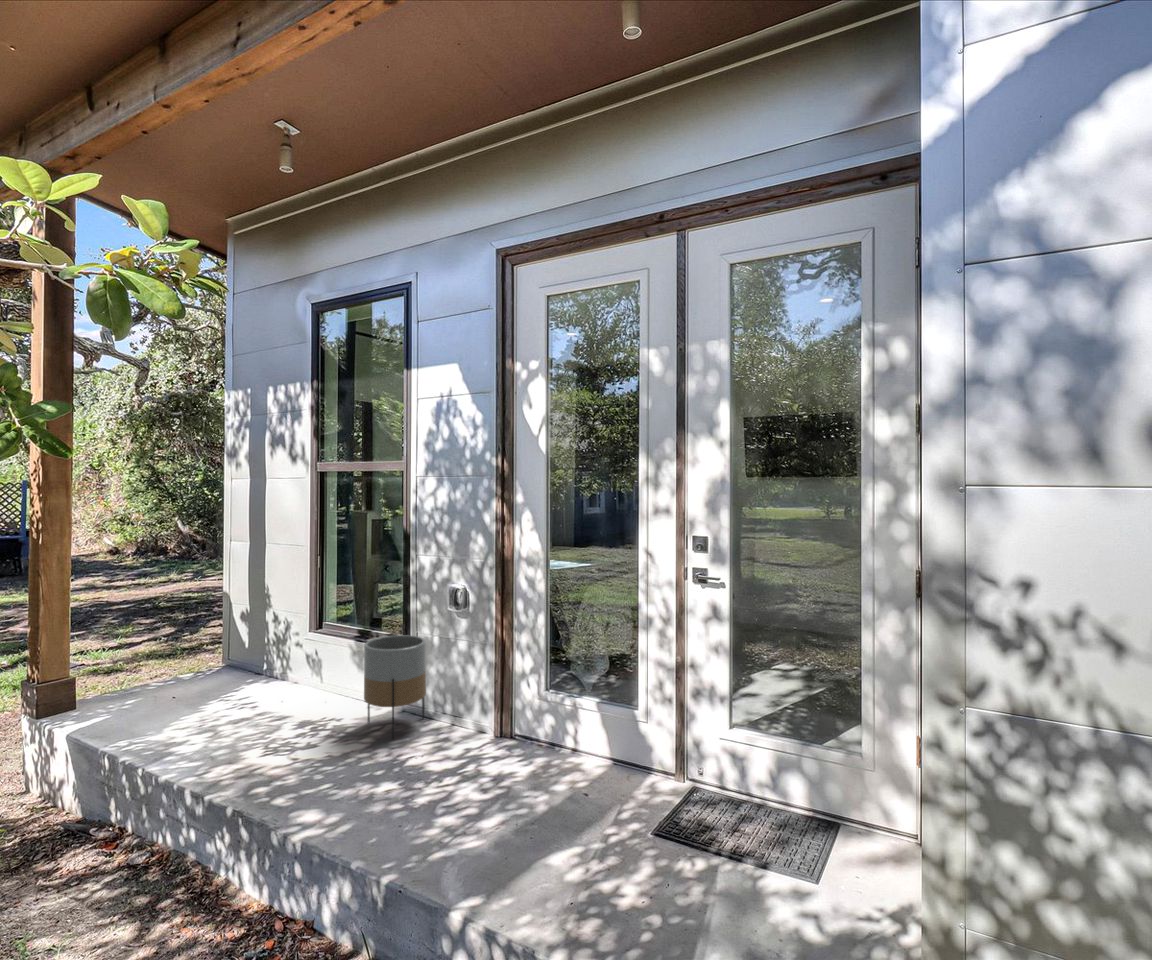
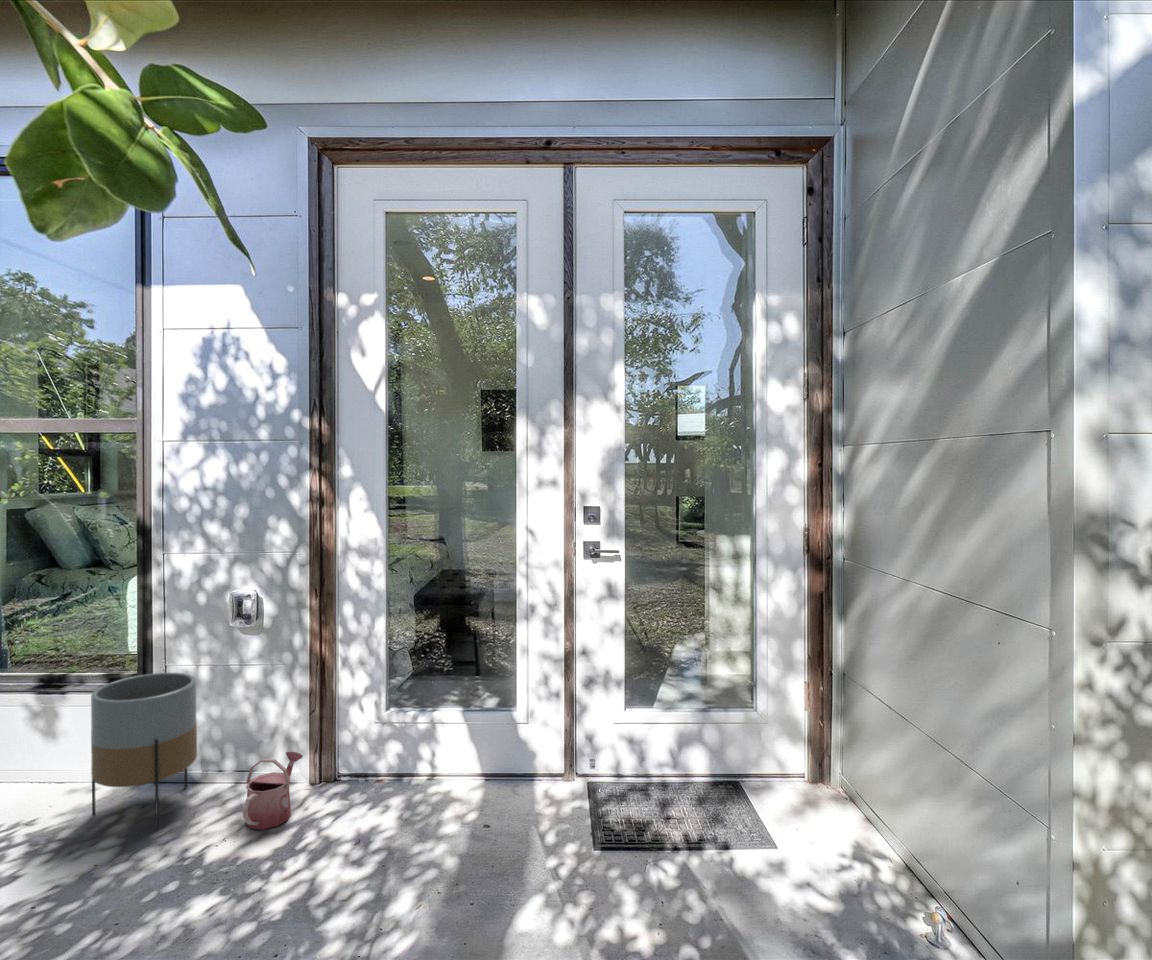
watering can: none [431,705,485,756] -> present [243,752,303,830]

